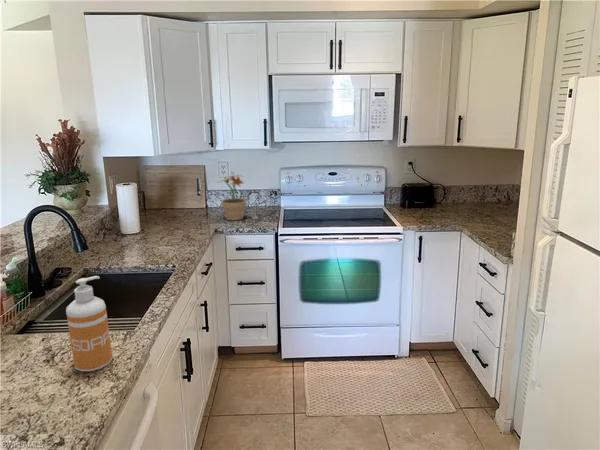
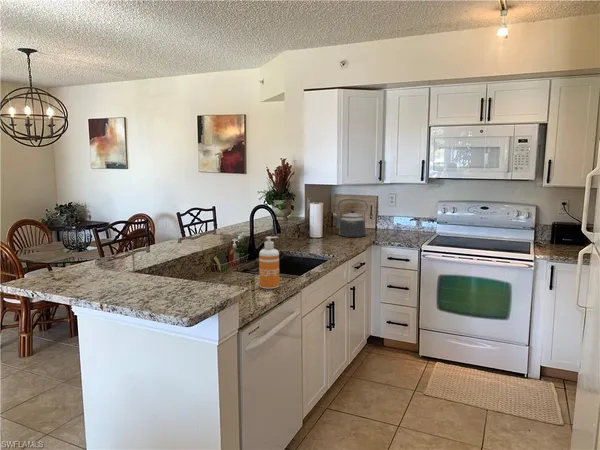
kettle: none [150,174,198,227] -> present [333,199,368,237]
potted plant: present [221,175,246,220] -> none [382,200,404,238]

